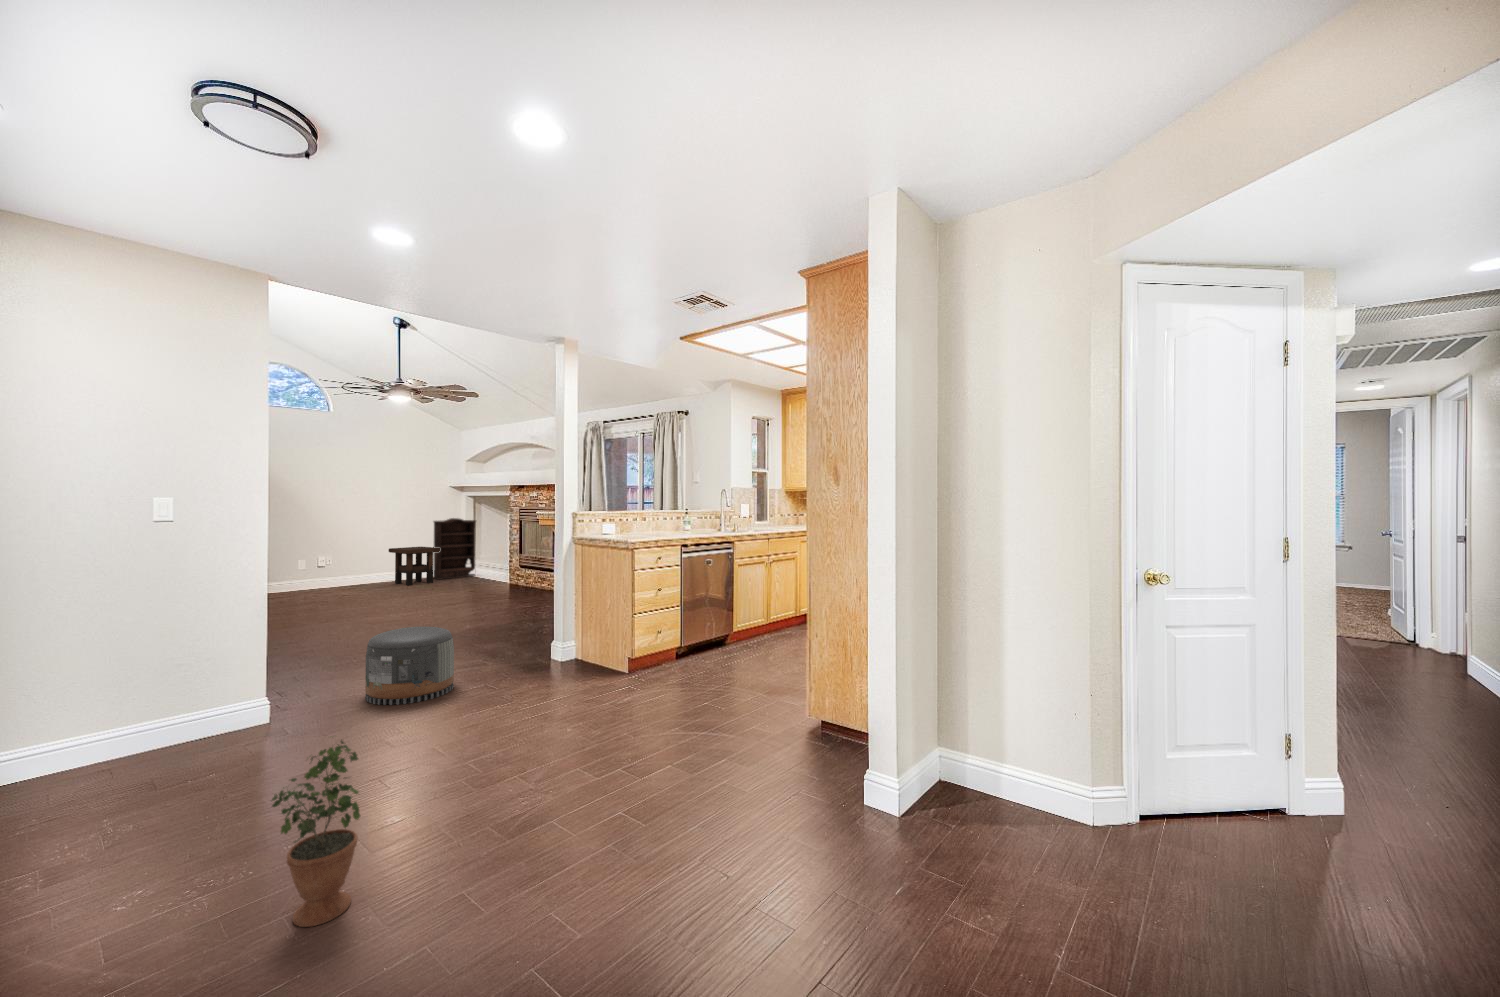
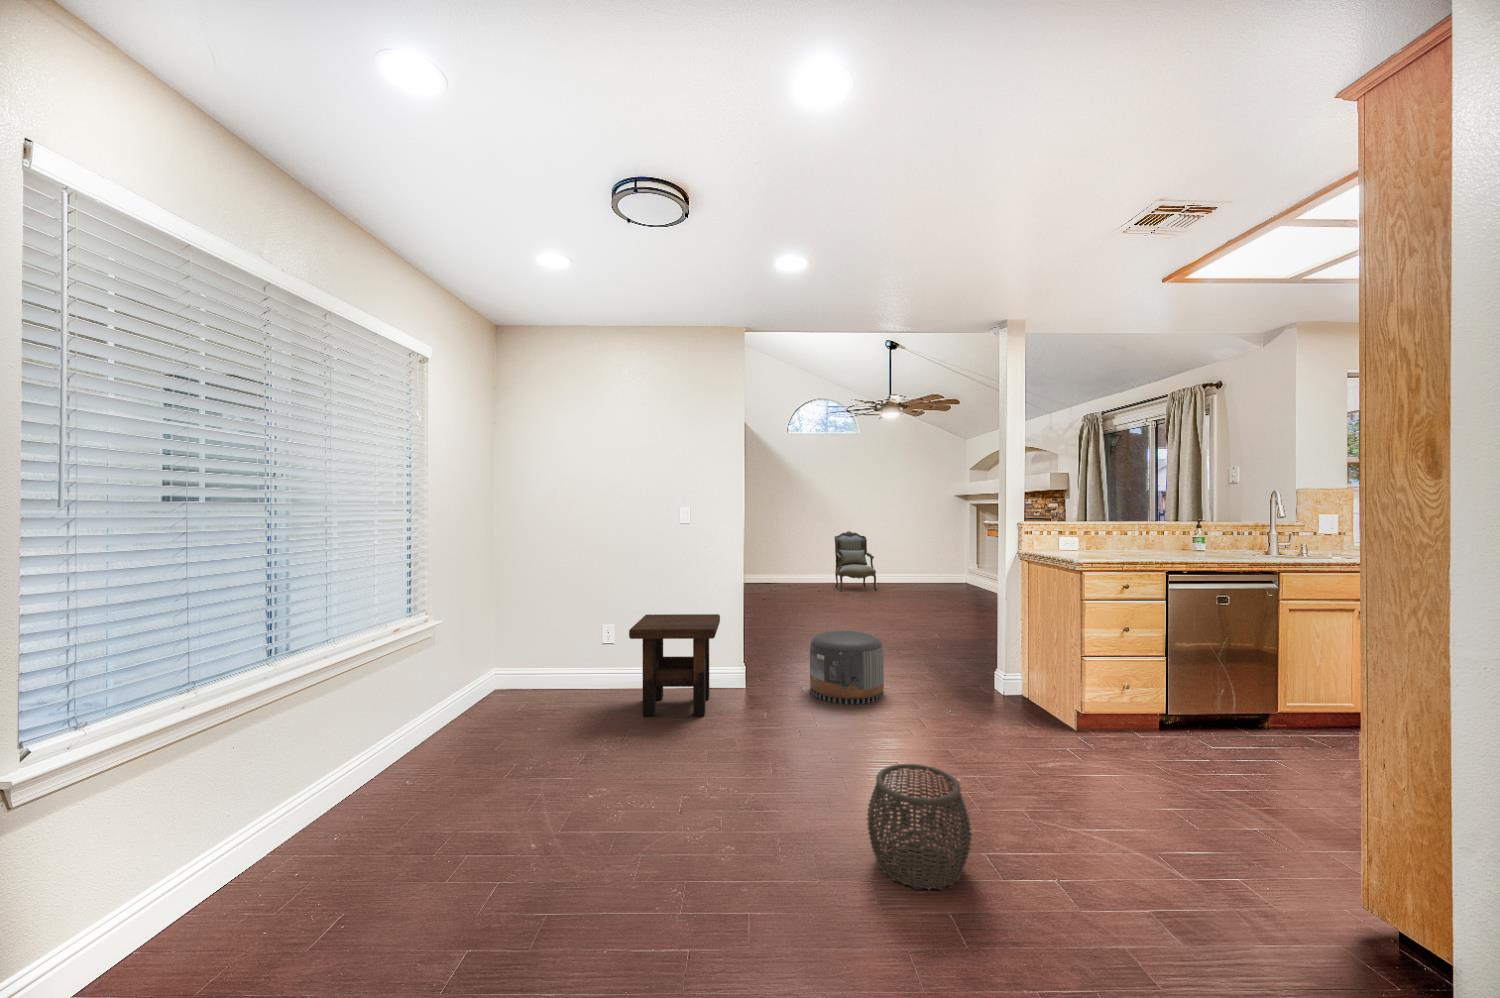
bookshelf: present [433,518,476,580] -> none [936,527,978,586]
armchair: none [303,524,365,597] -> present [835,531,877,591]
side table: present [389,547,440,585] -> present [629,614,720,716]
woven basket: none [534,710,620,807] -> present [867,764,972,890]
potted plant: present [272,741,360,927] -> none [617,723,683,889]

